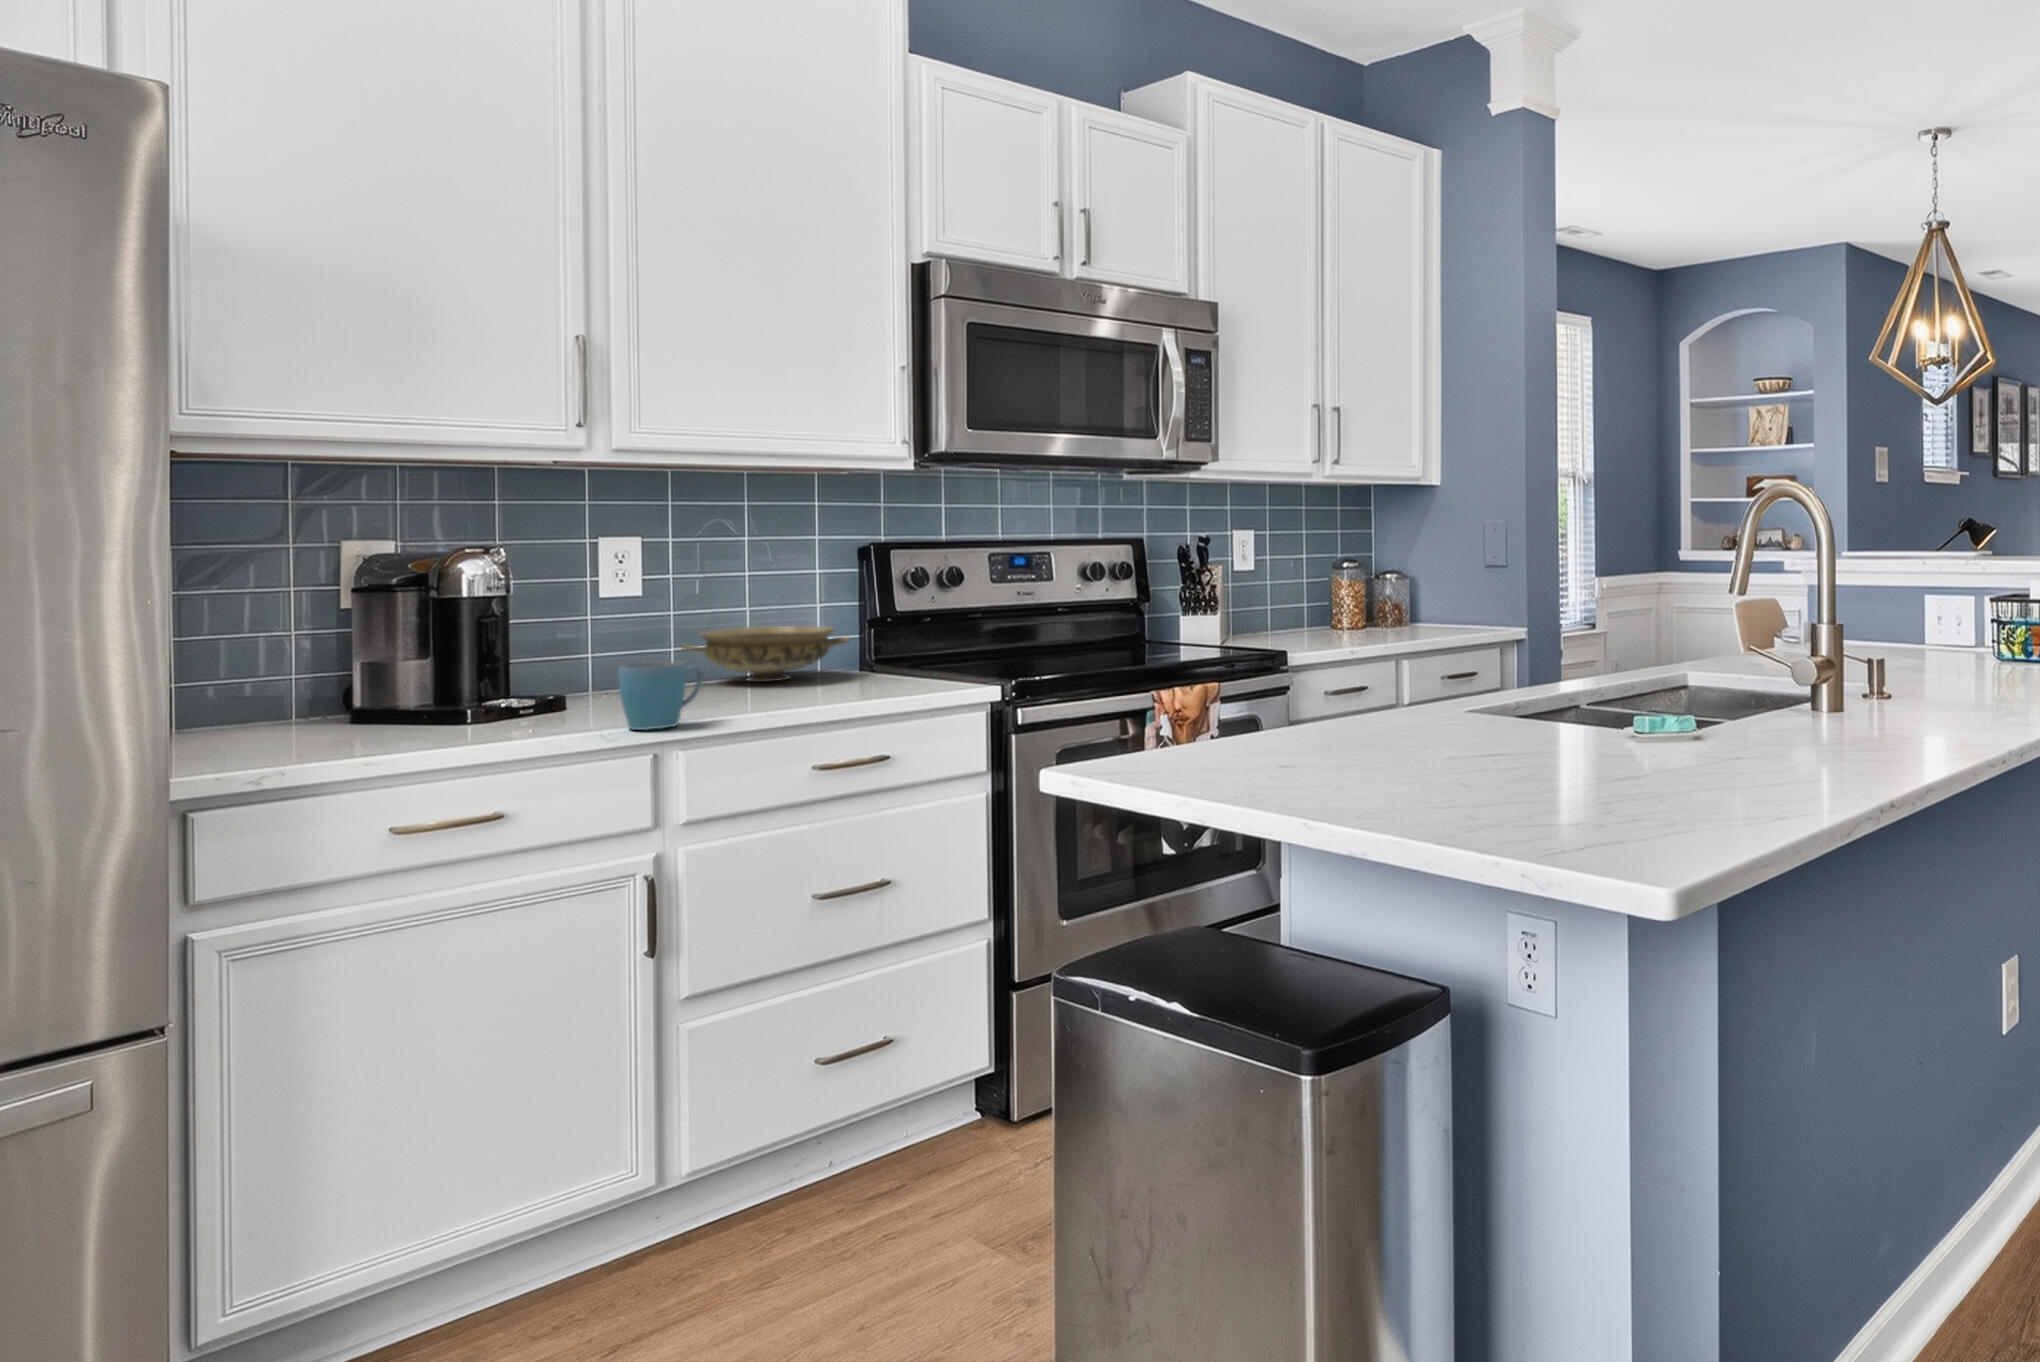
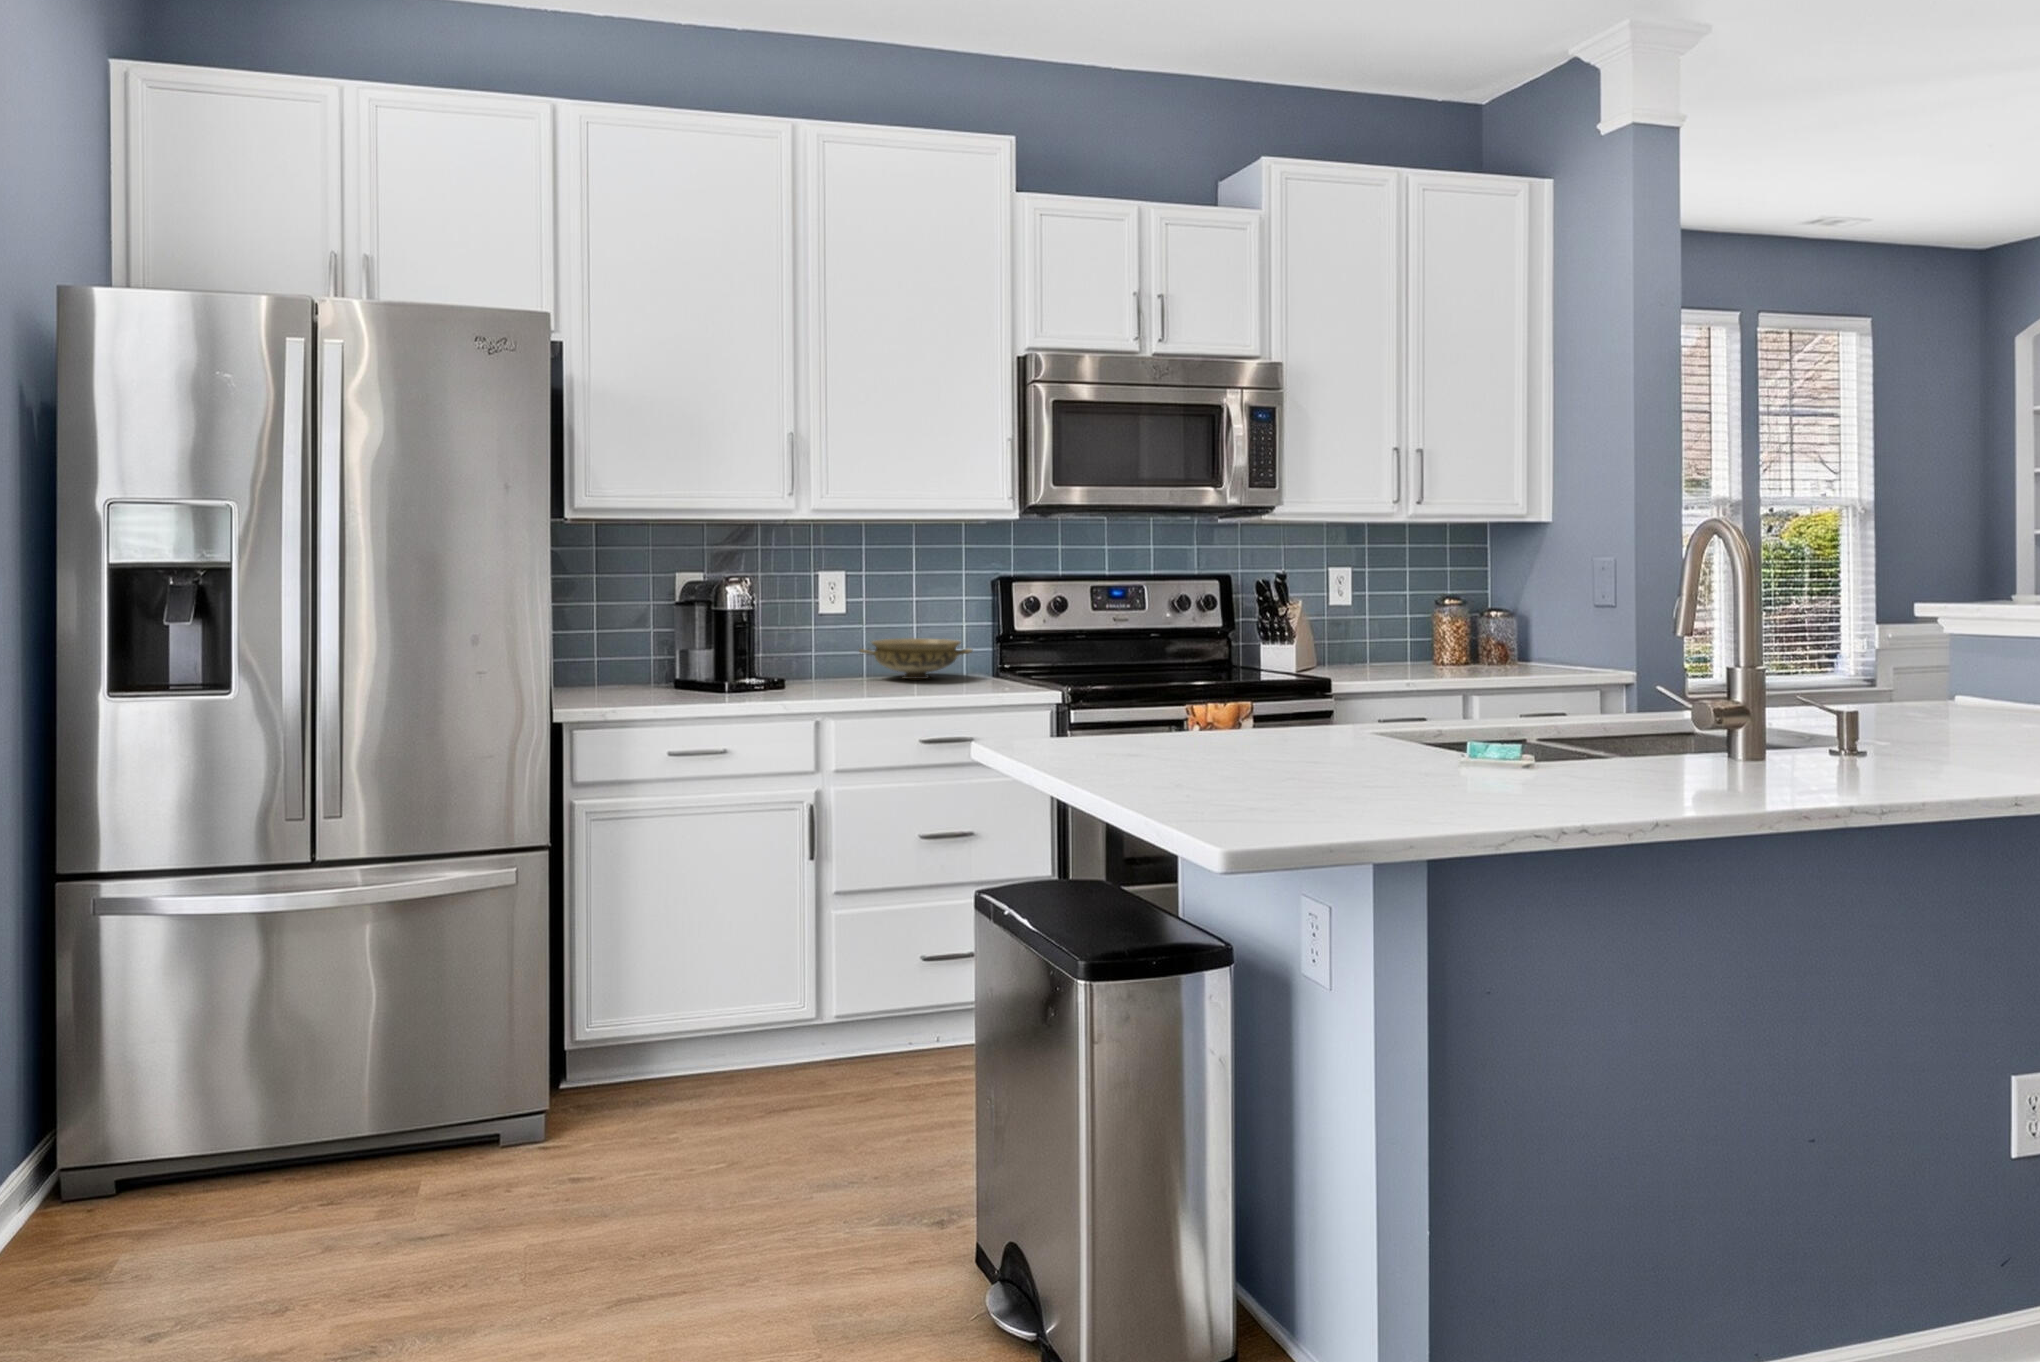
mug: present [618,662,704,730] -> none [798,658,851,704]

